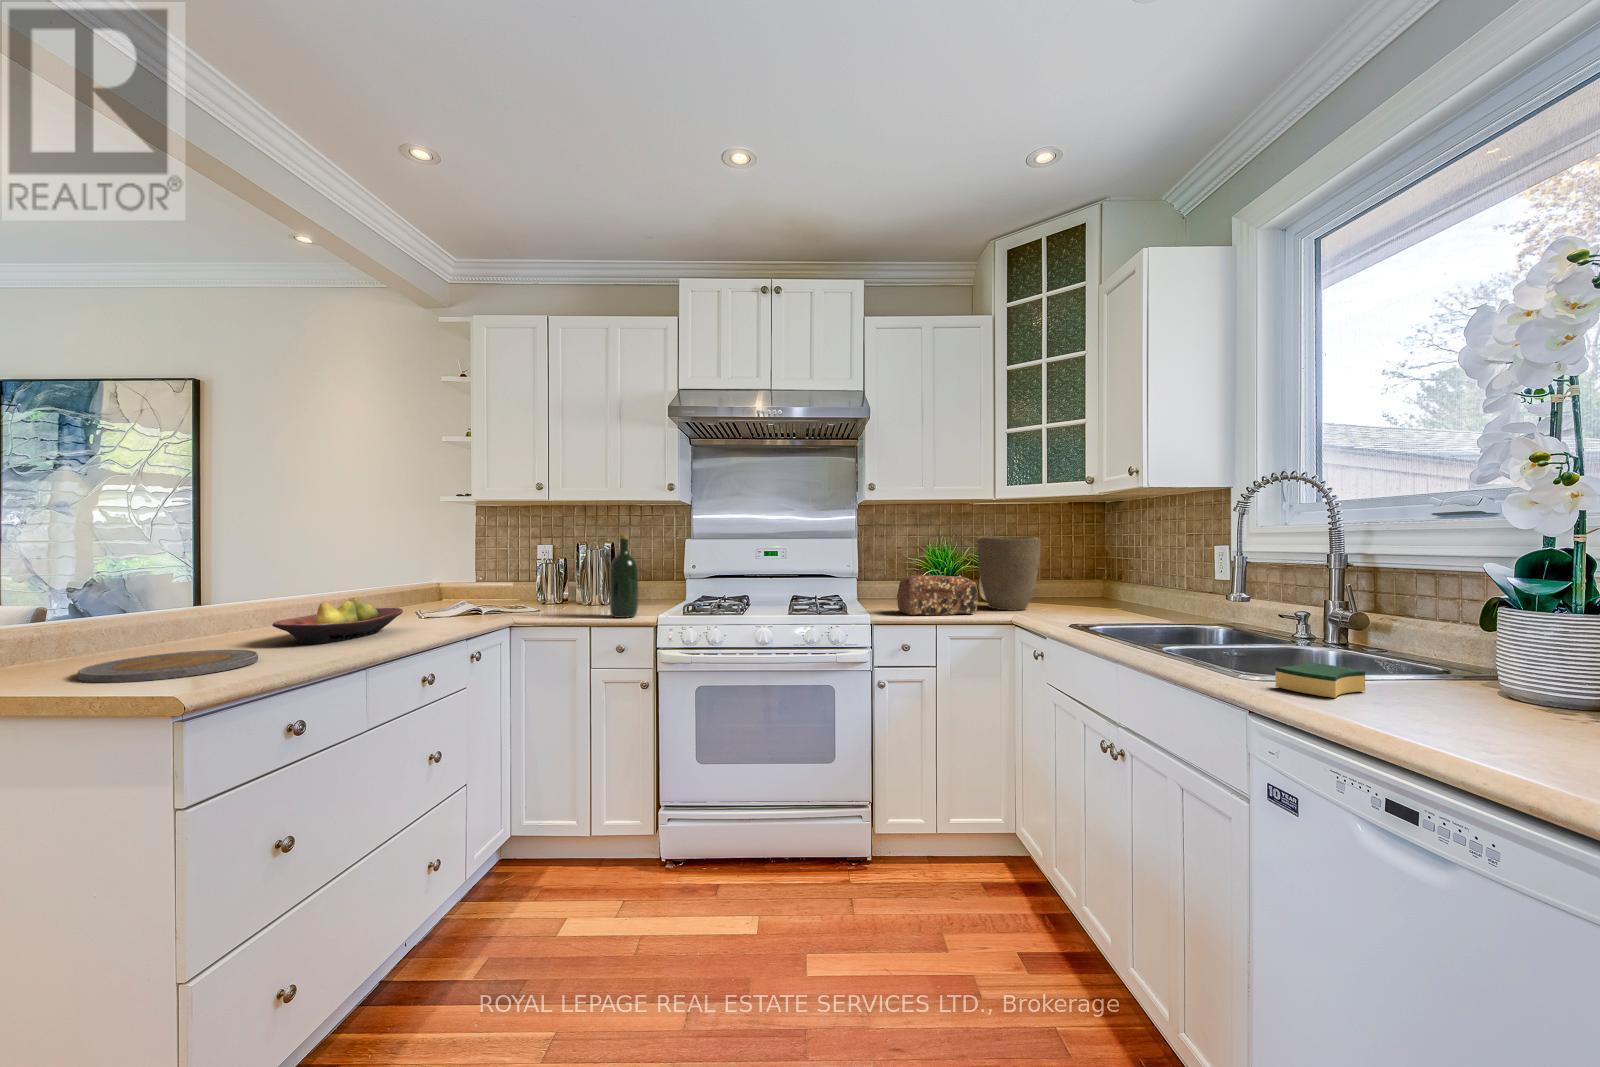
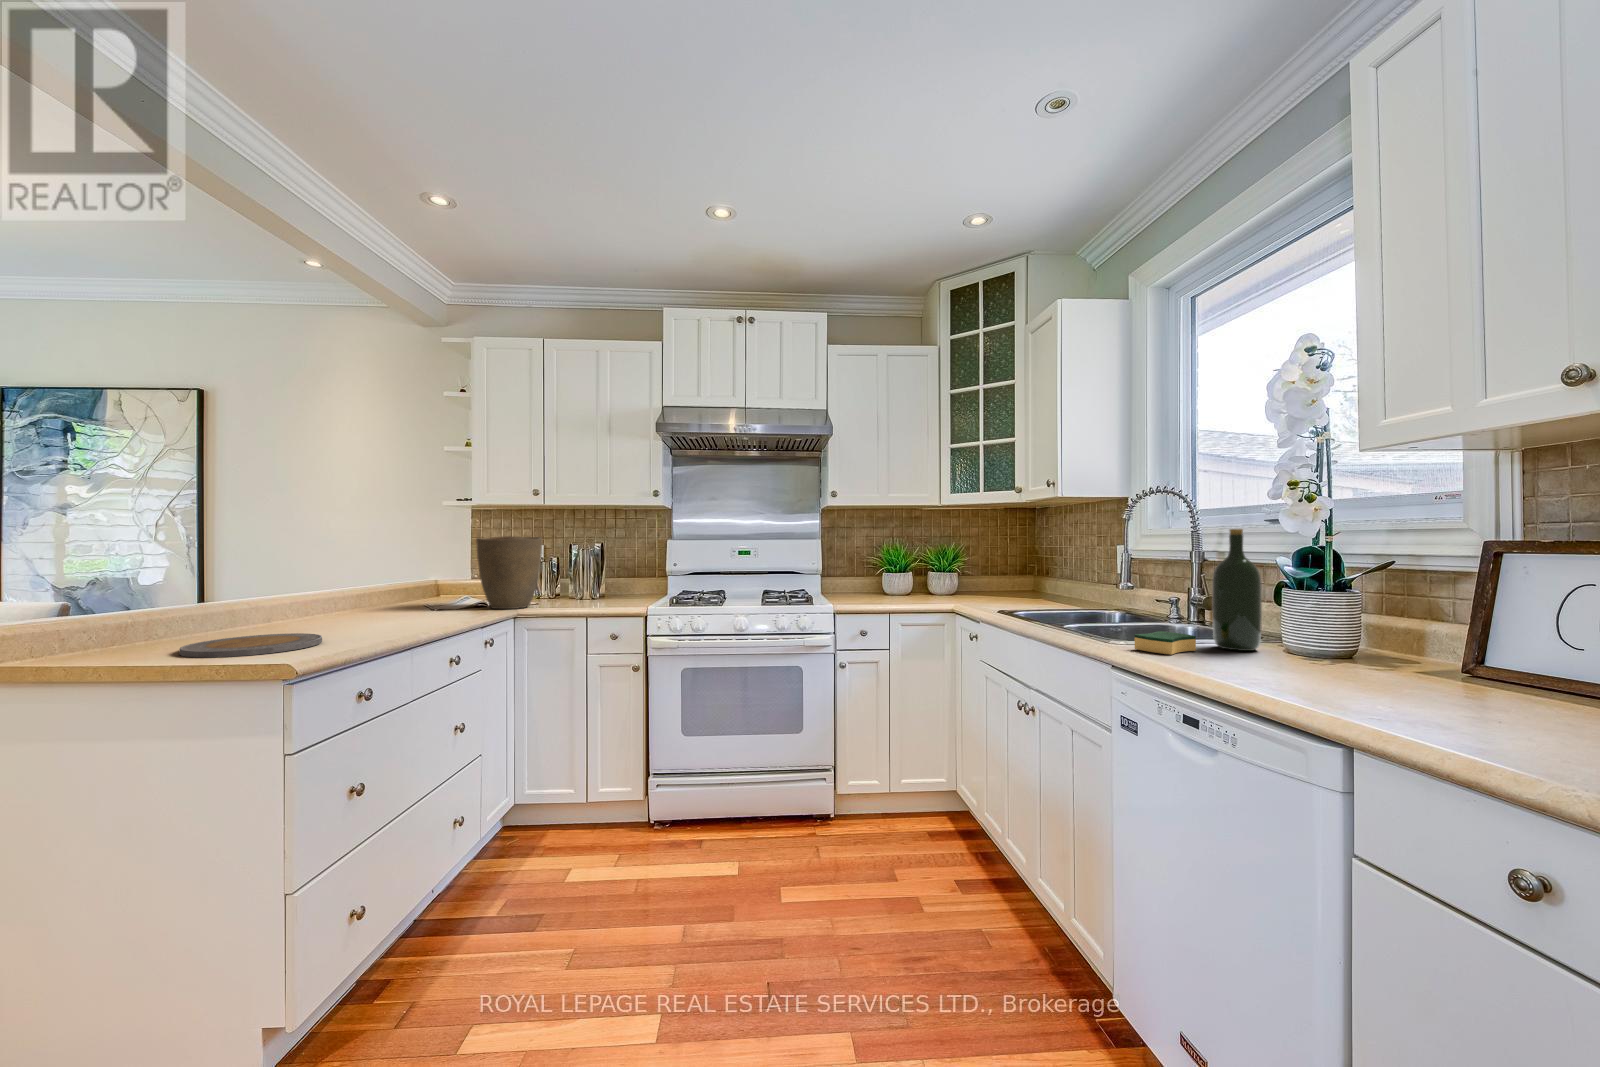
wine bottle: present [610,535,639,618] -> present [1212,529,1262,651]
vase: present [977,536,1041,610] -> present [476,536,542,609]
bread loaf: present [897,575,978,616] -> none [855,571,924,605]
fruit bowl: present [272,598,403,644] -> none [321,591,427,630]

